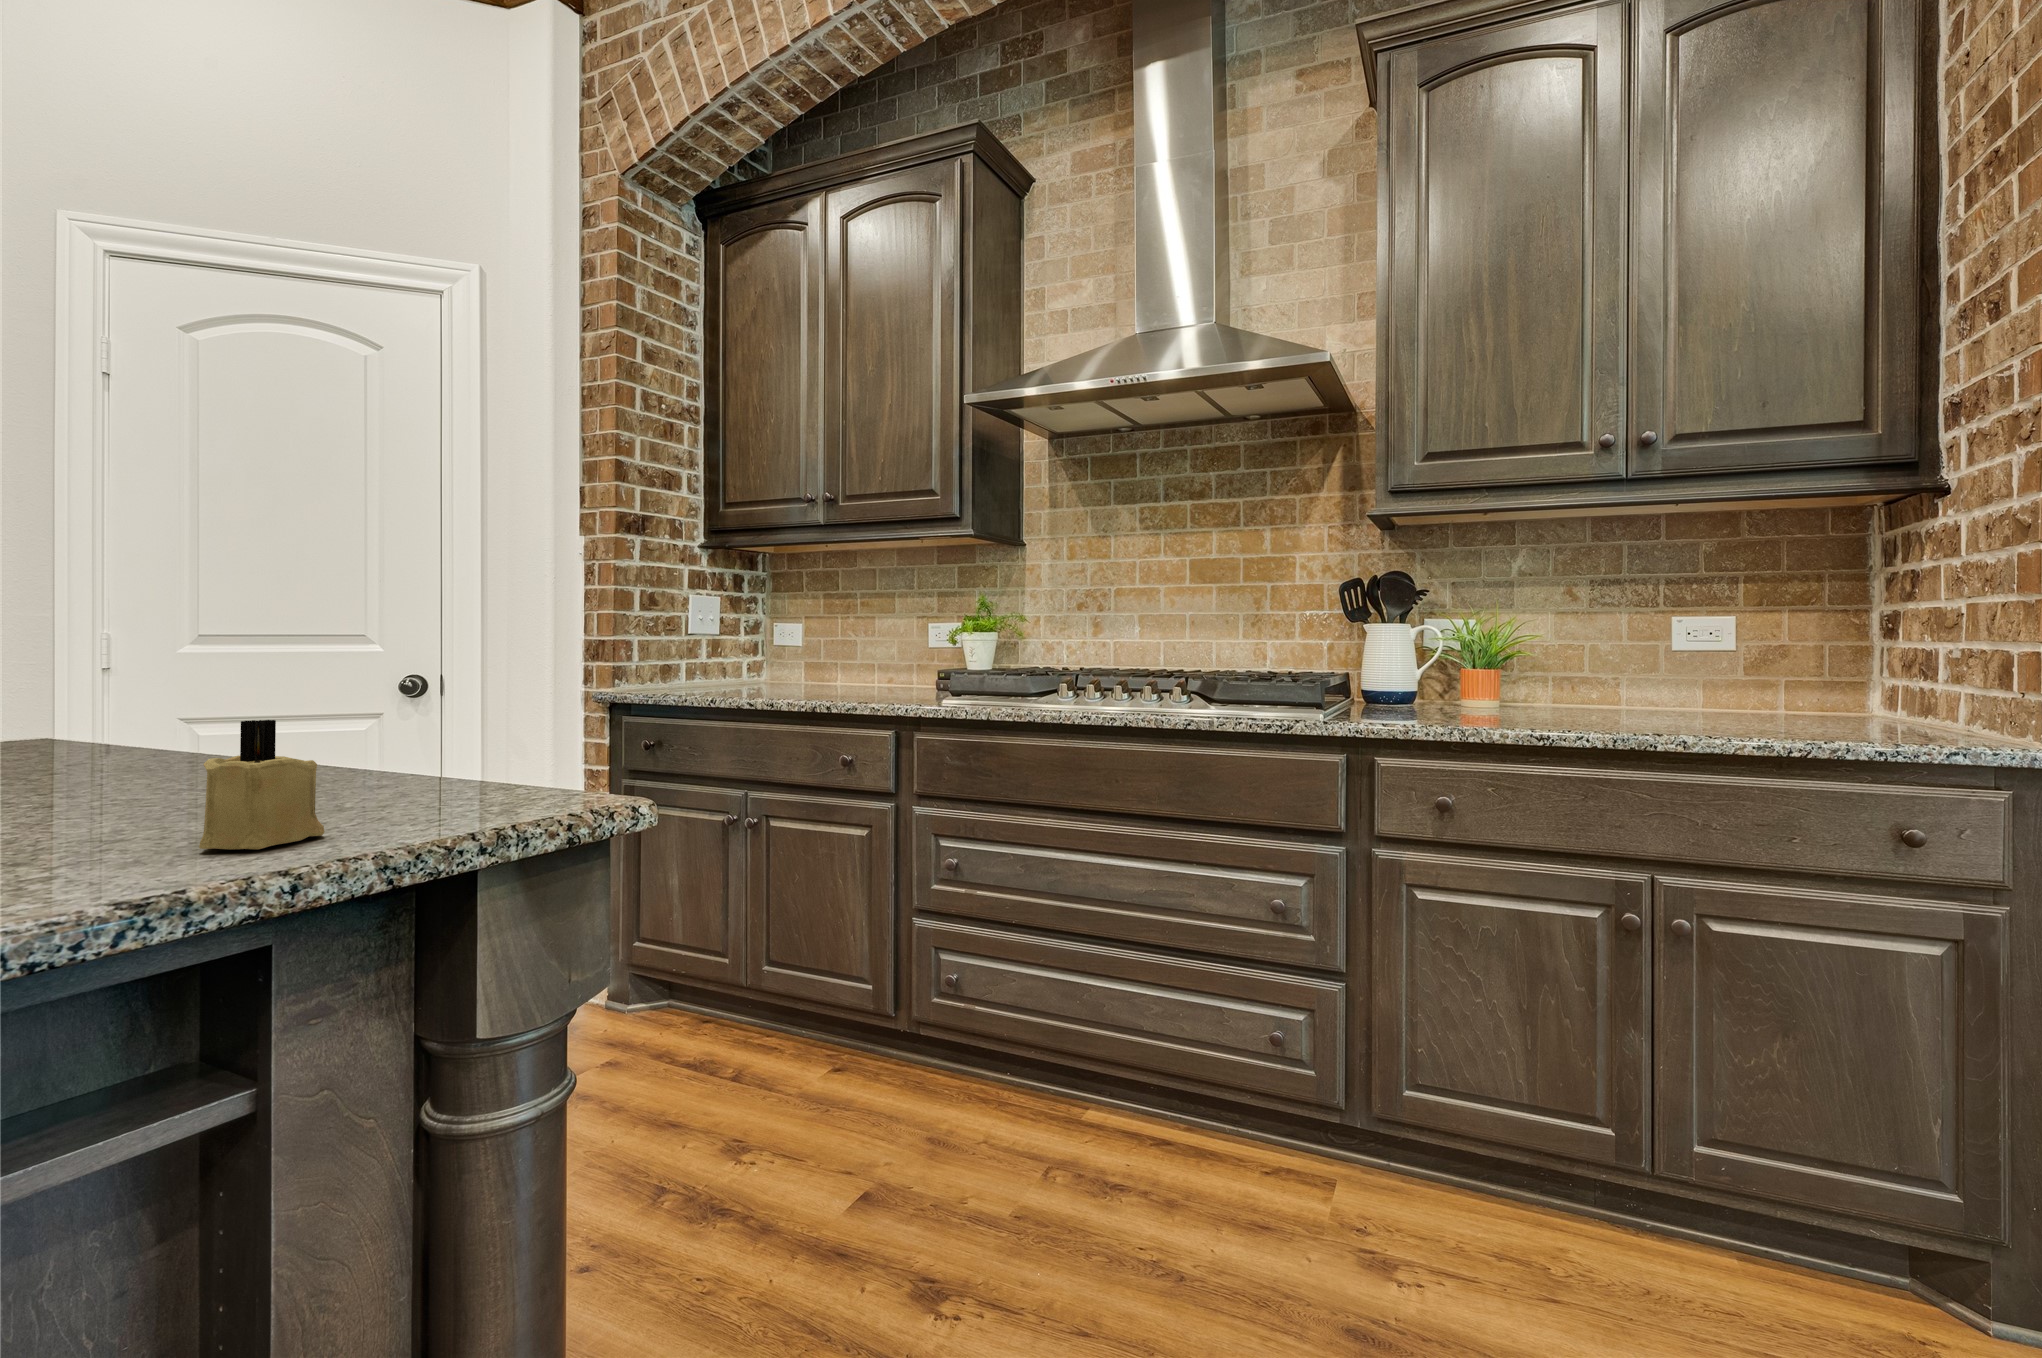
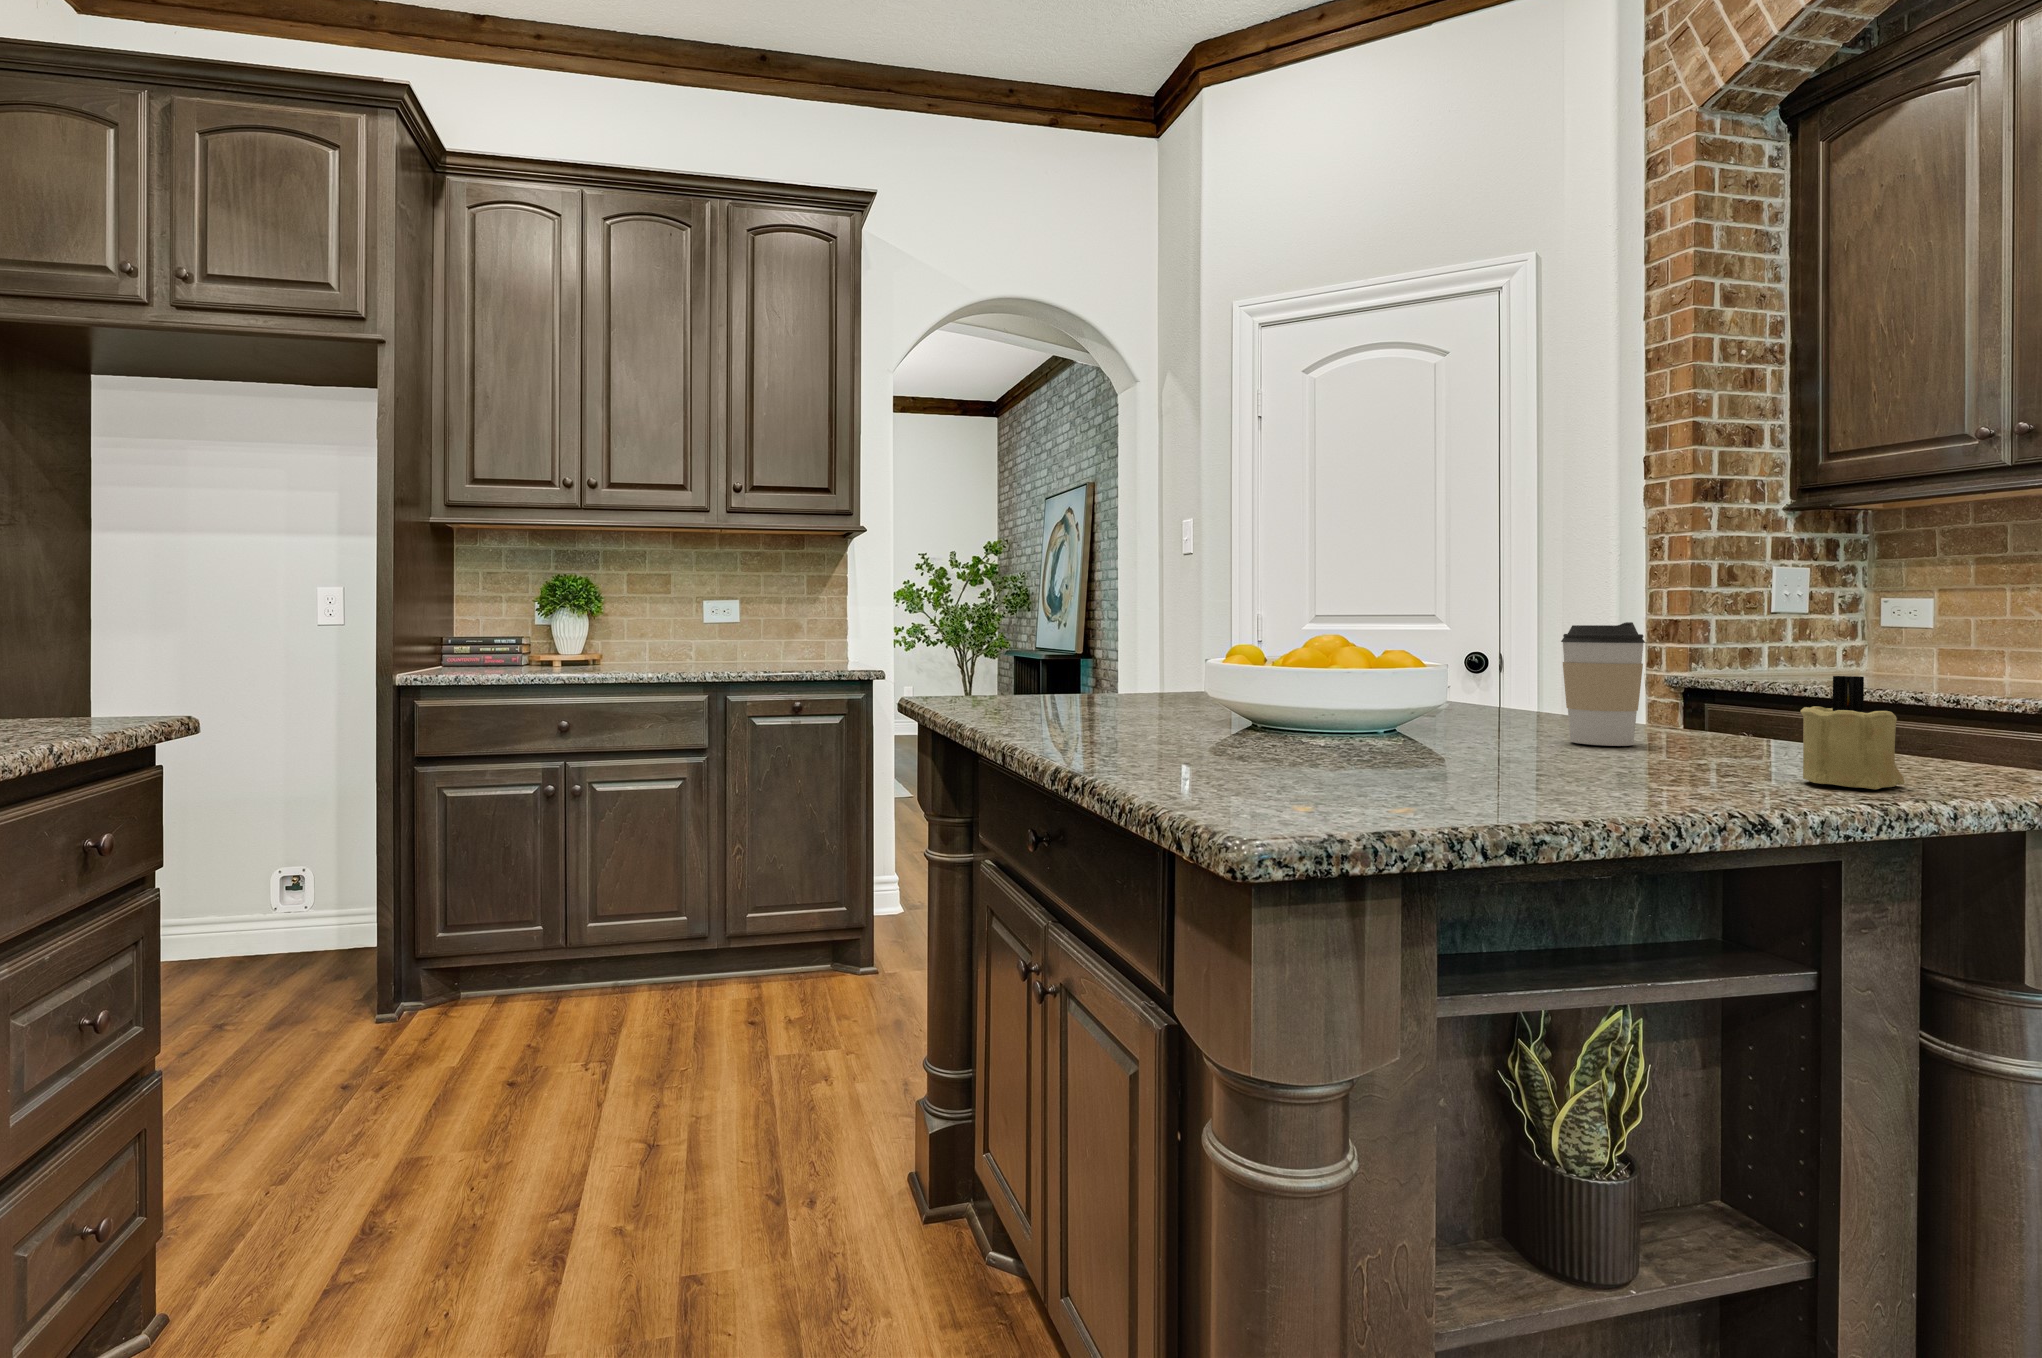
coffee cup: none [78,654,200,808] -> present [1561,622,1645,746]

